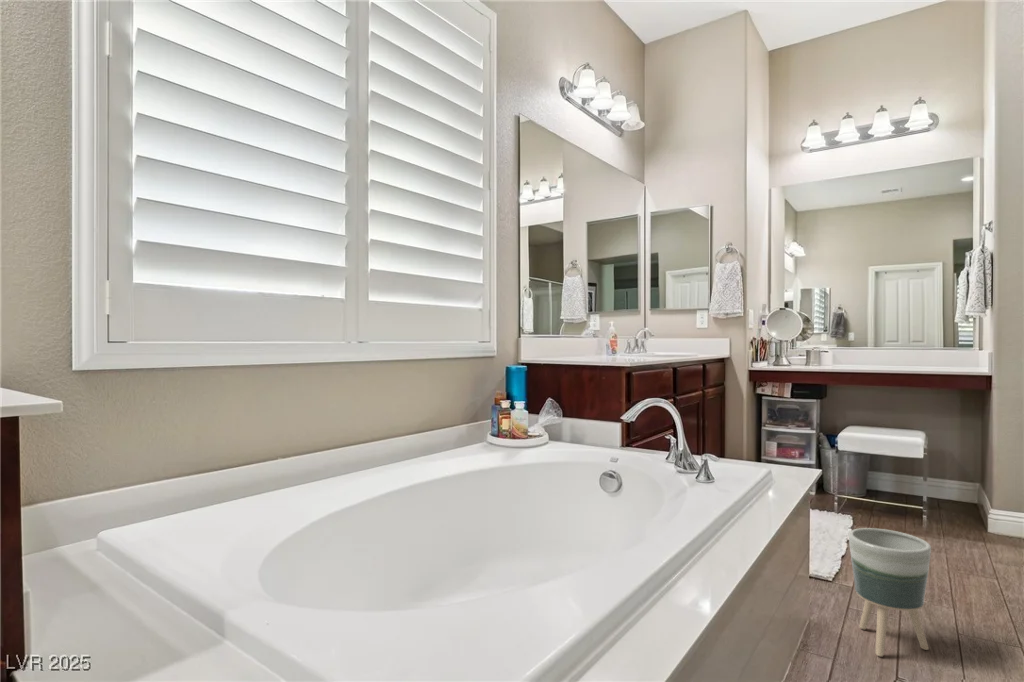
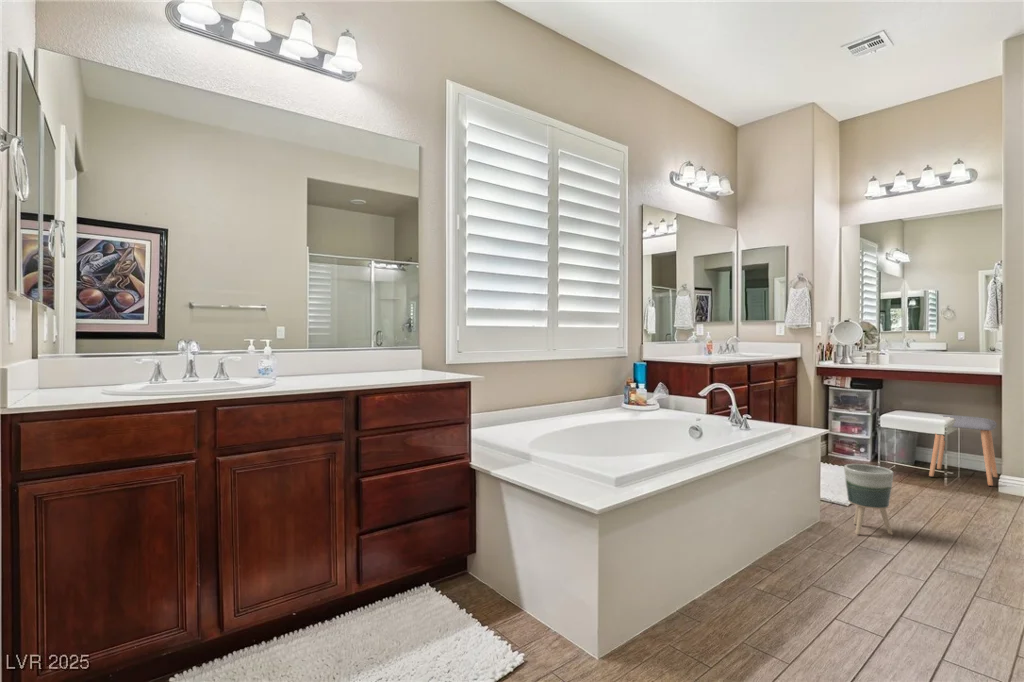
stool: none [895,431,978,527] -> present [929,415,998,486]

